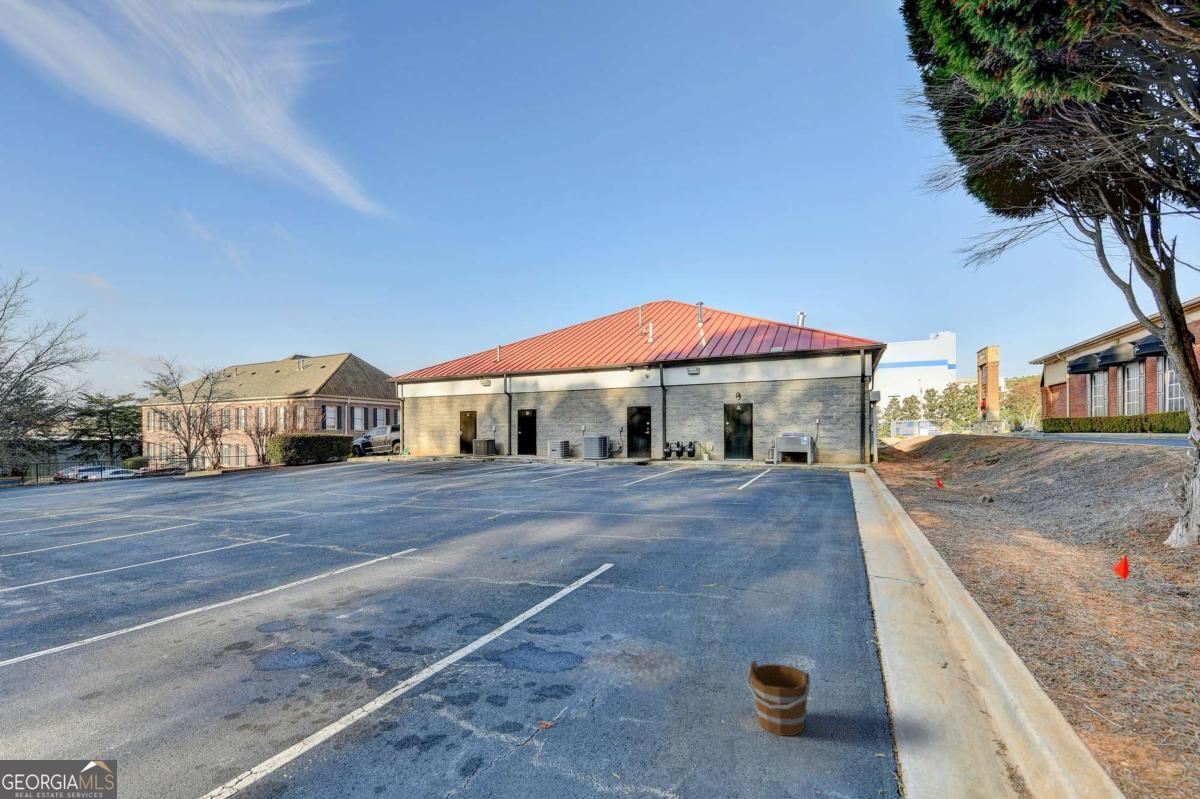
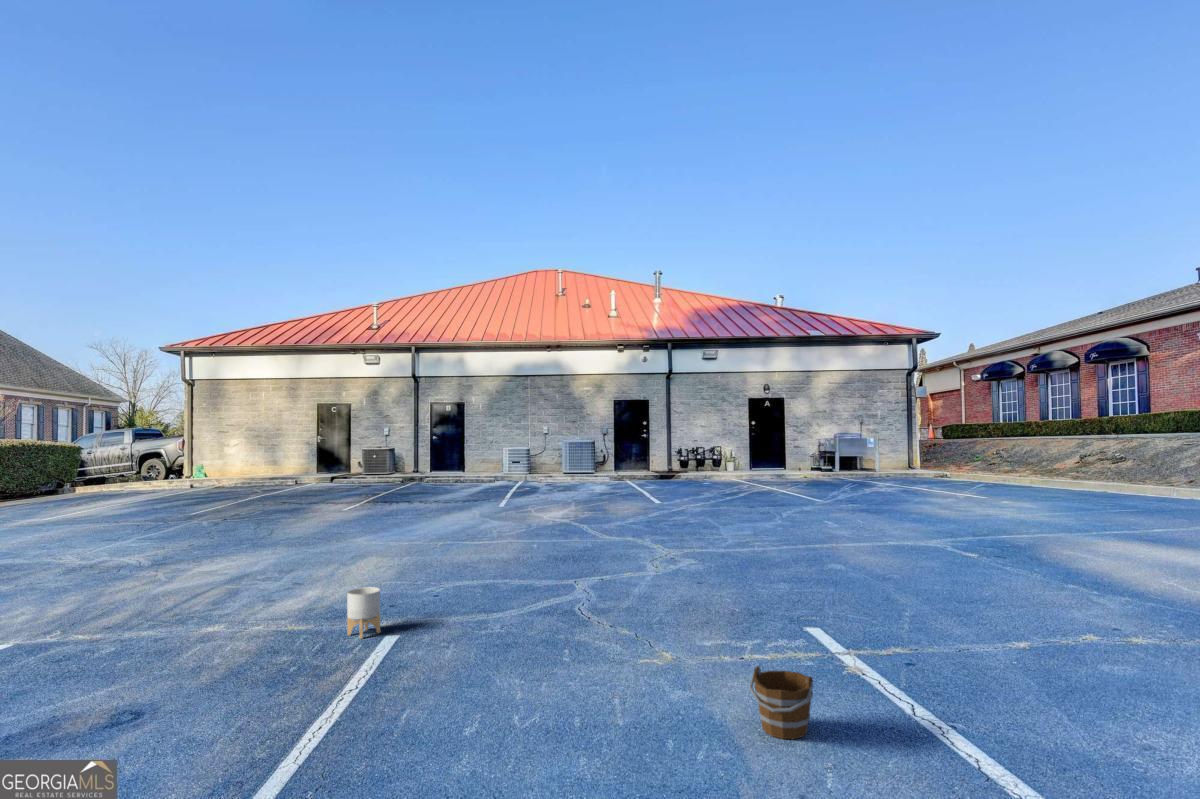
planter: none [366,574,397,623] -> present [347,587,380,639]

